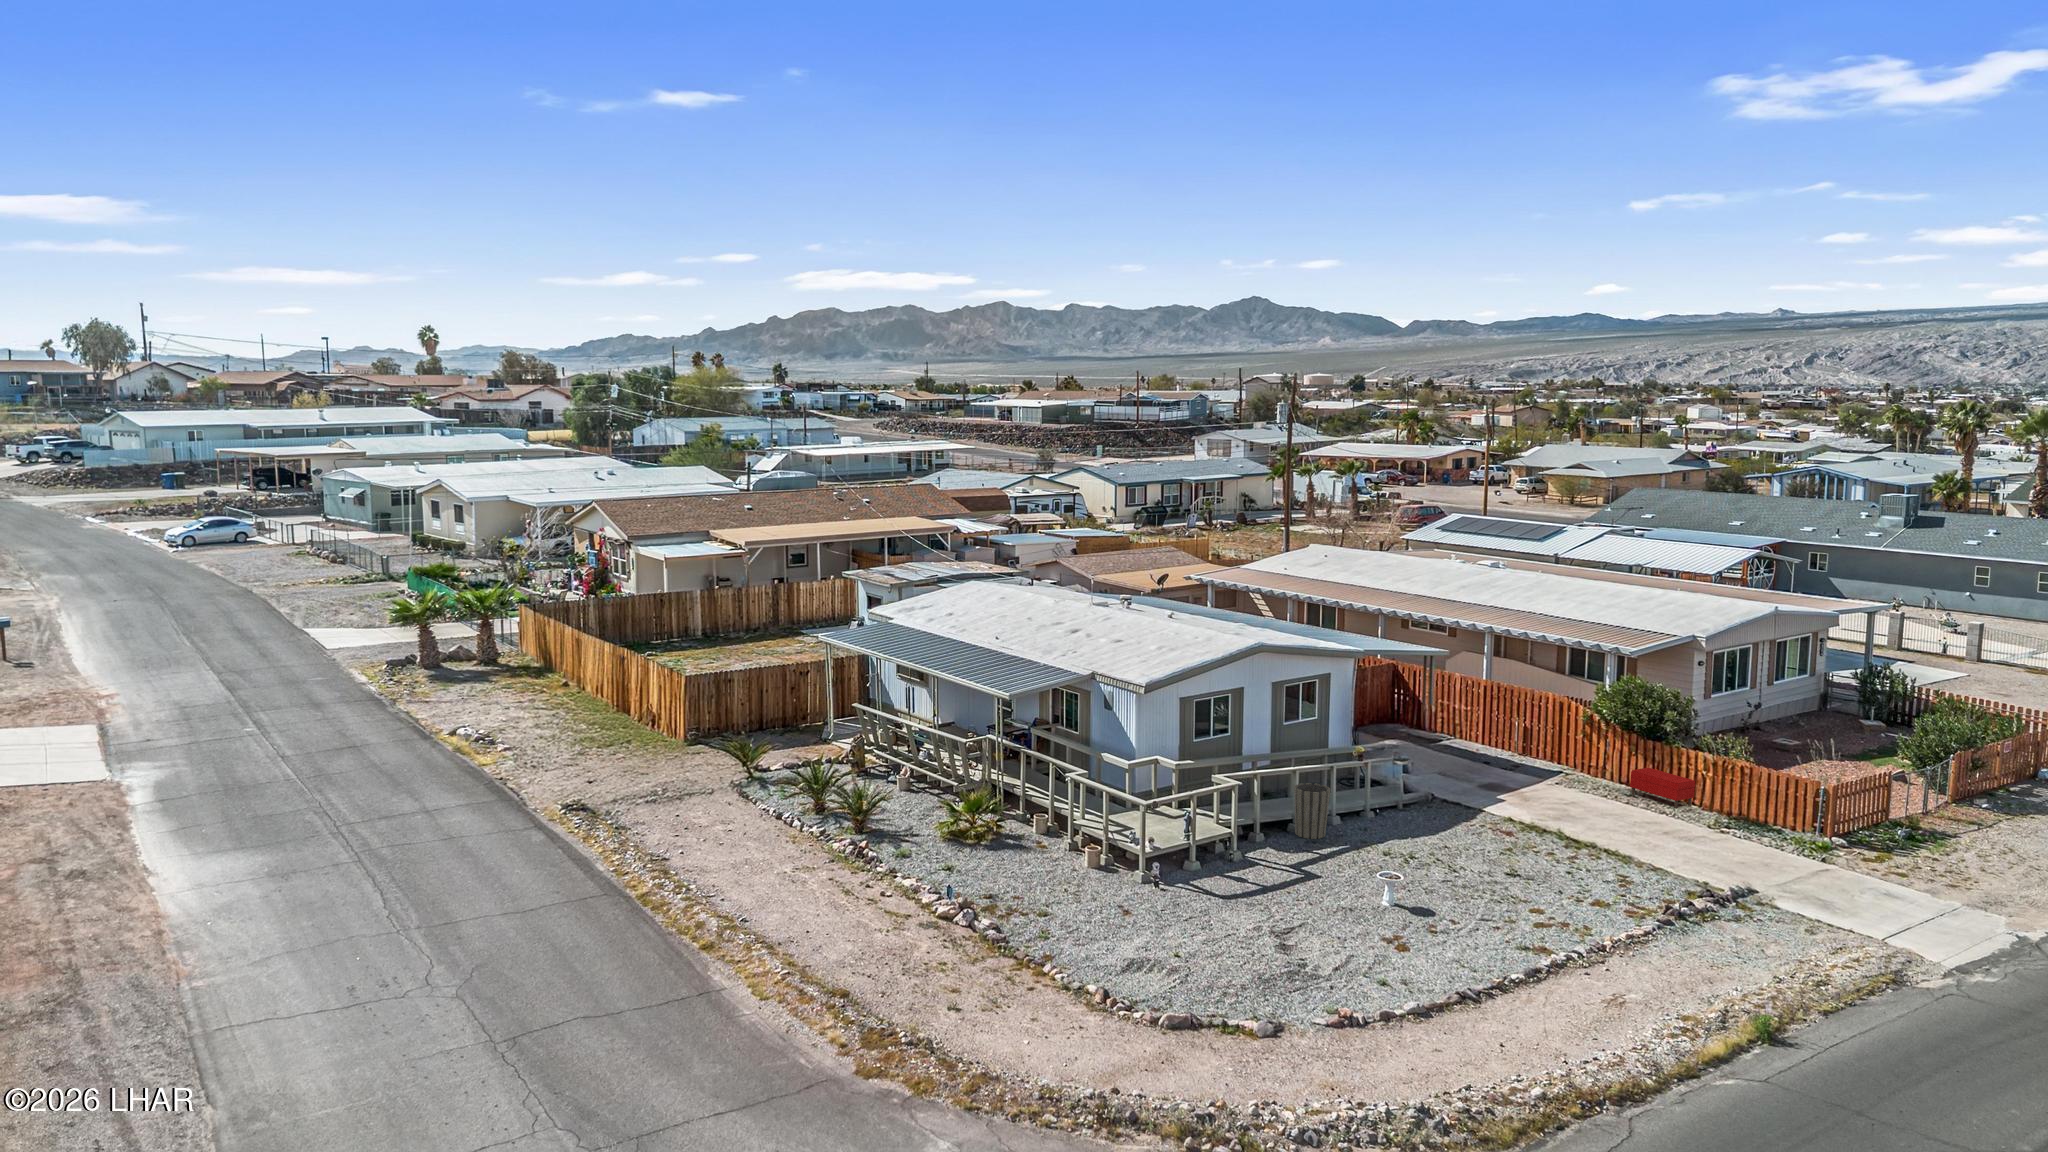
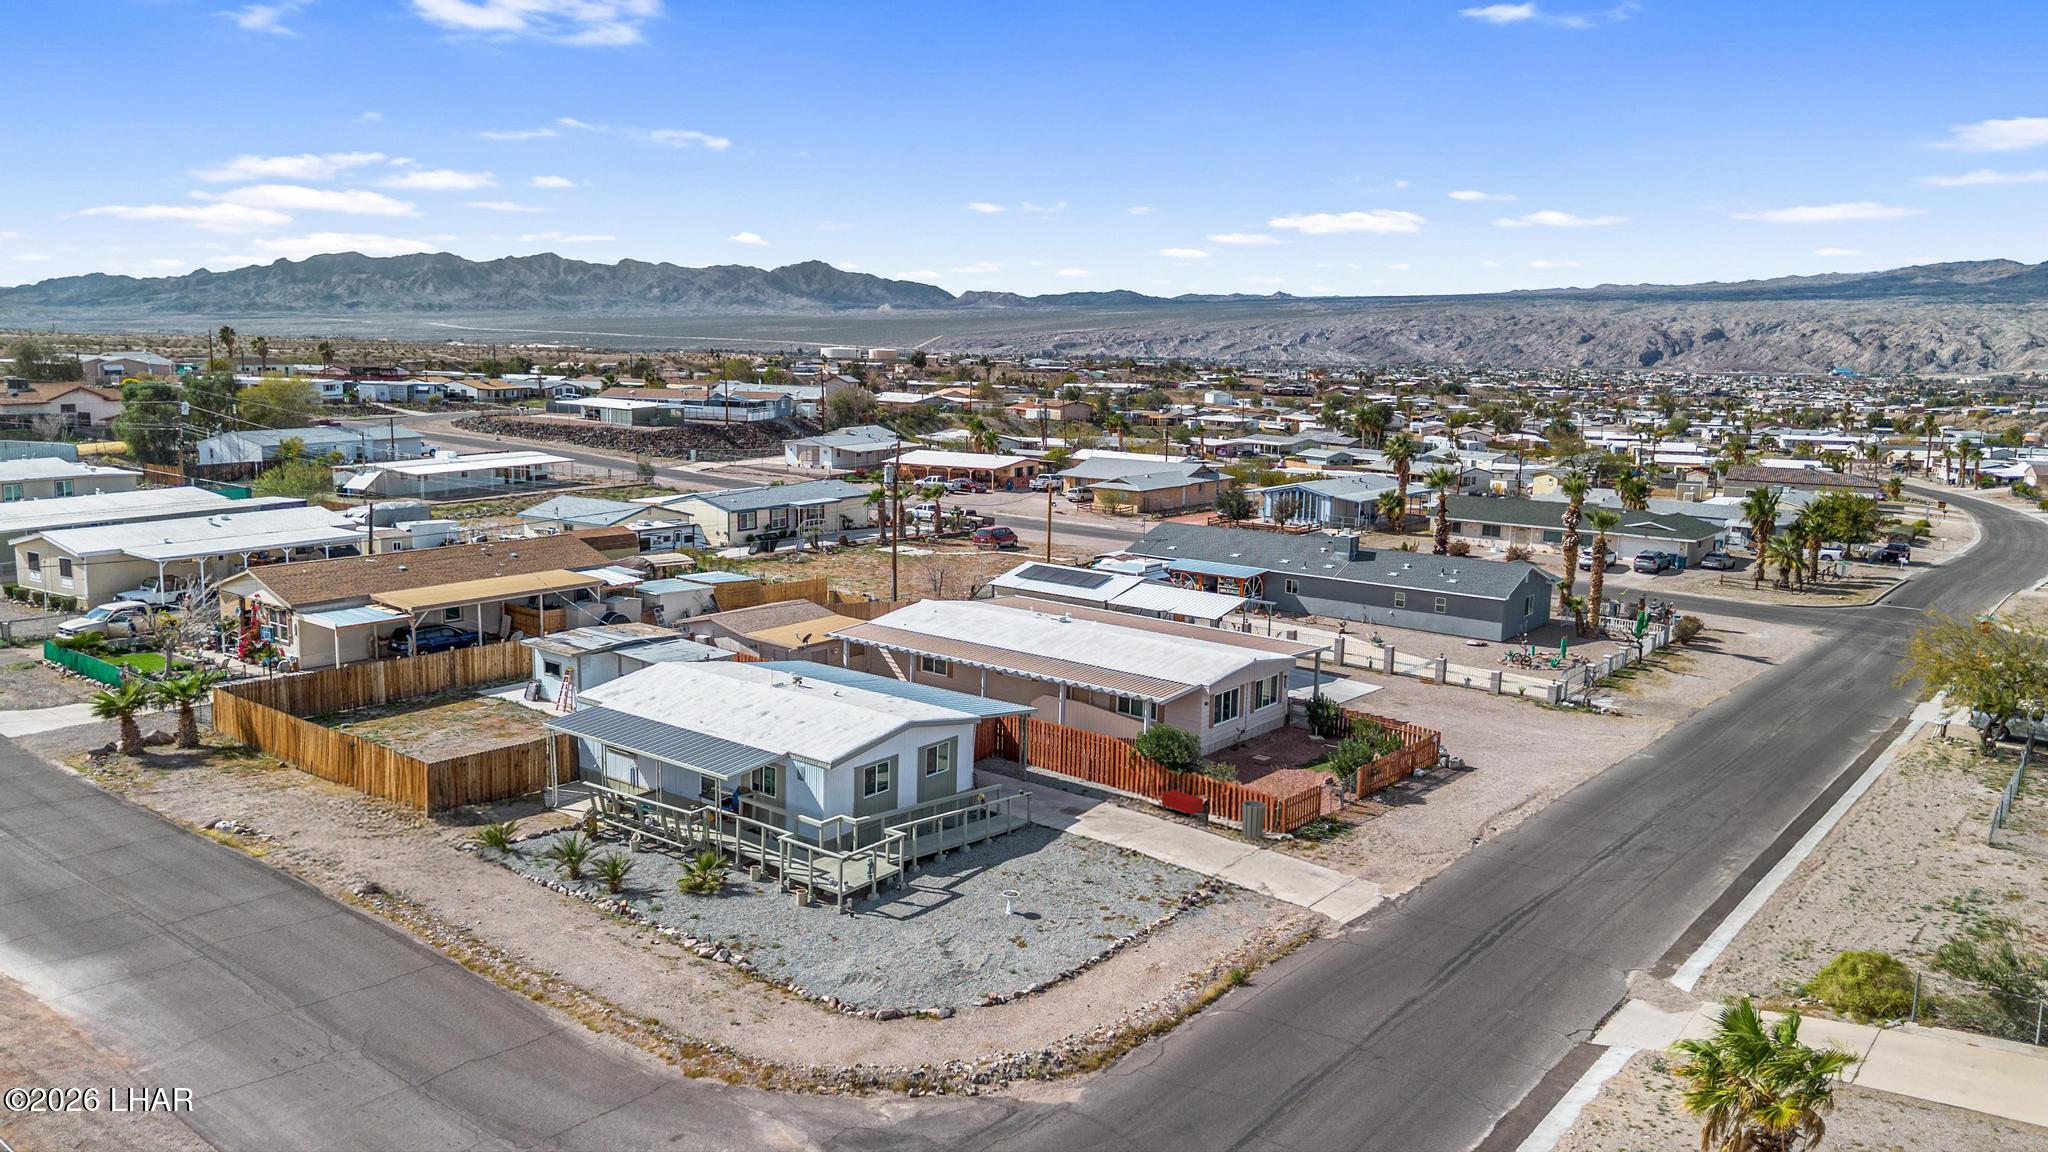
trash can: present [1294,783,1330,839] -> present [1242,800,1266,837]

